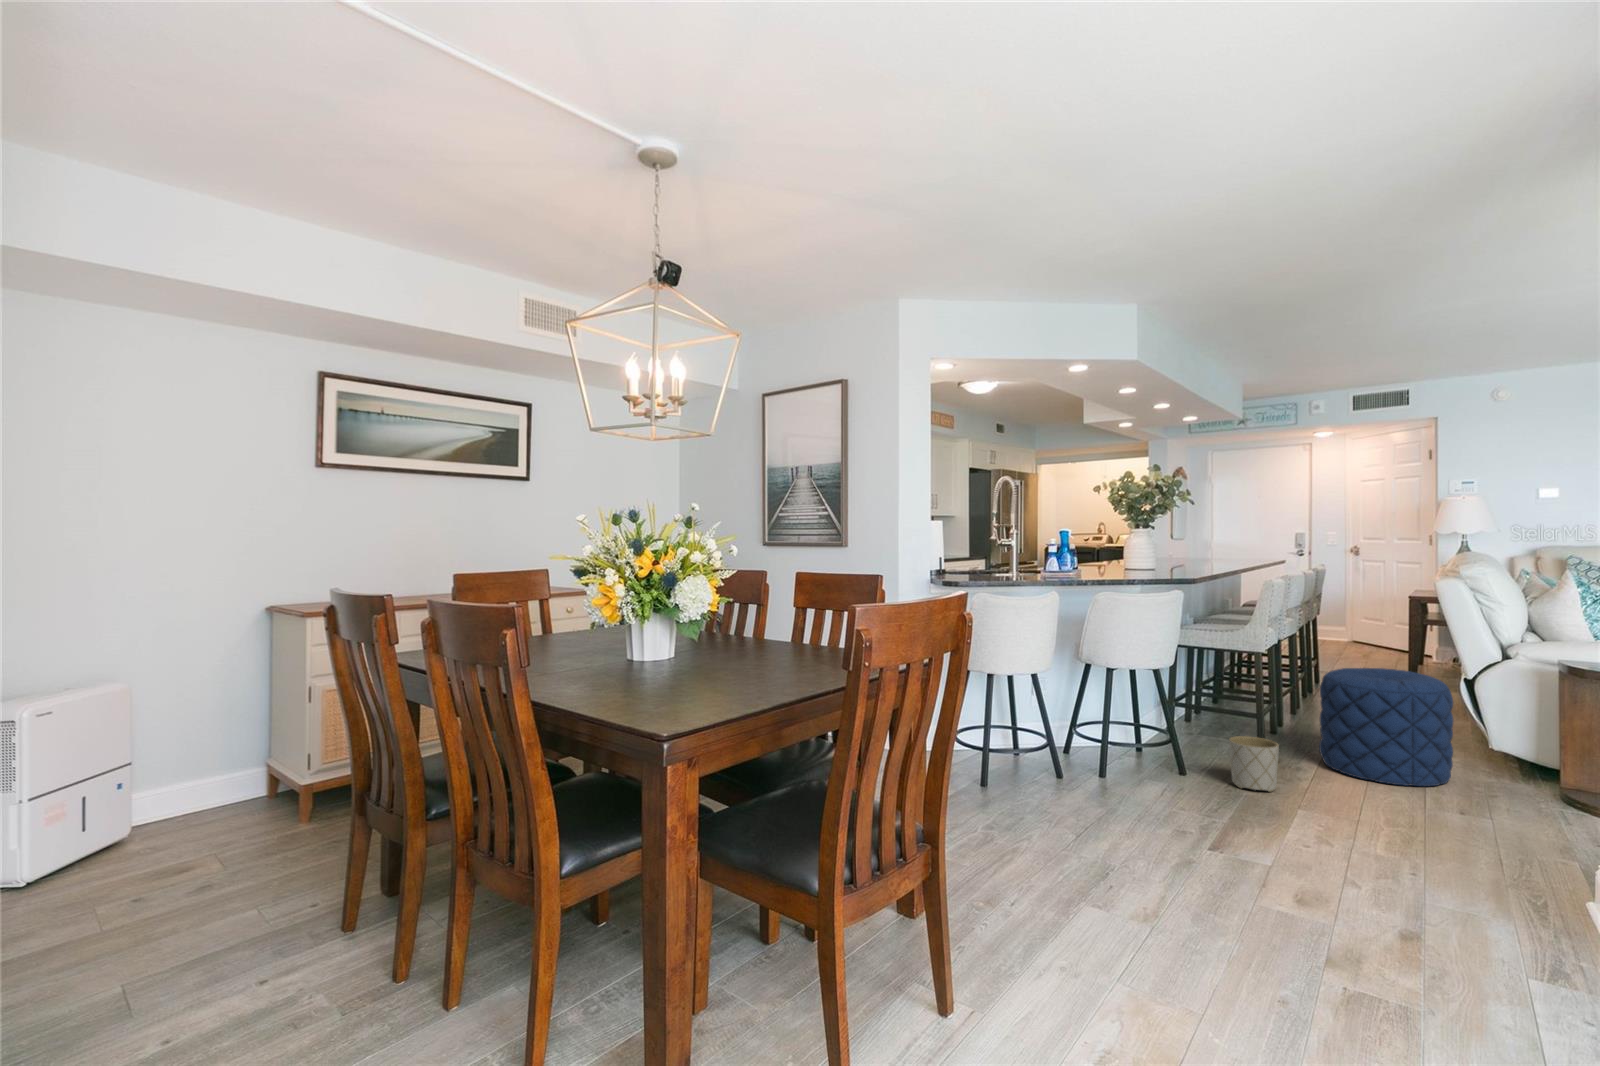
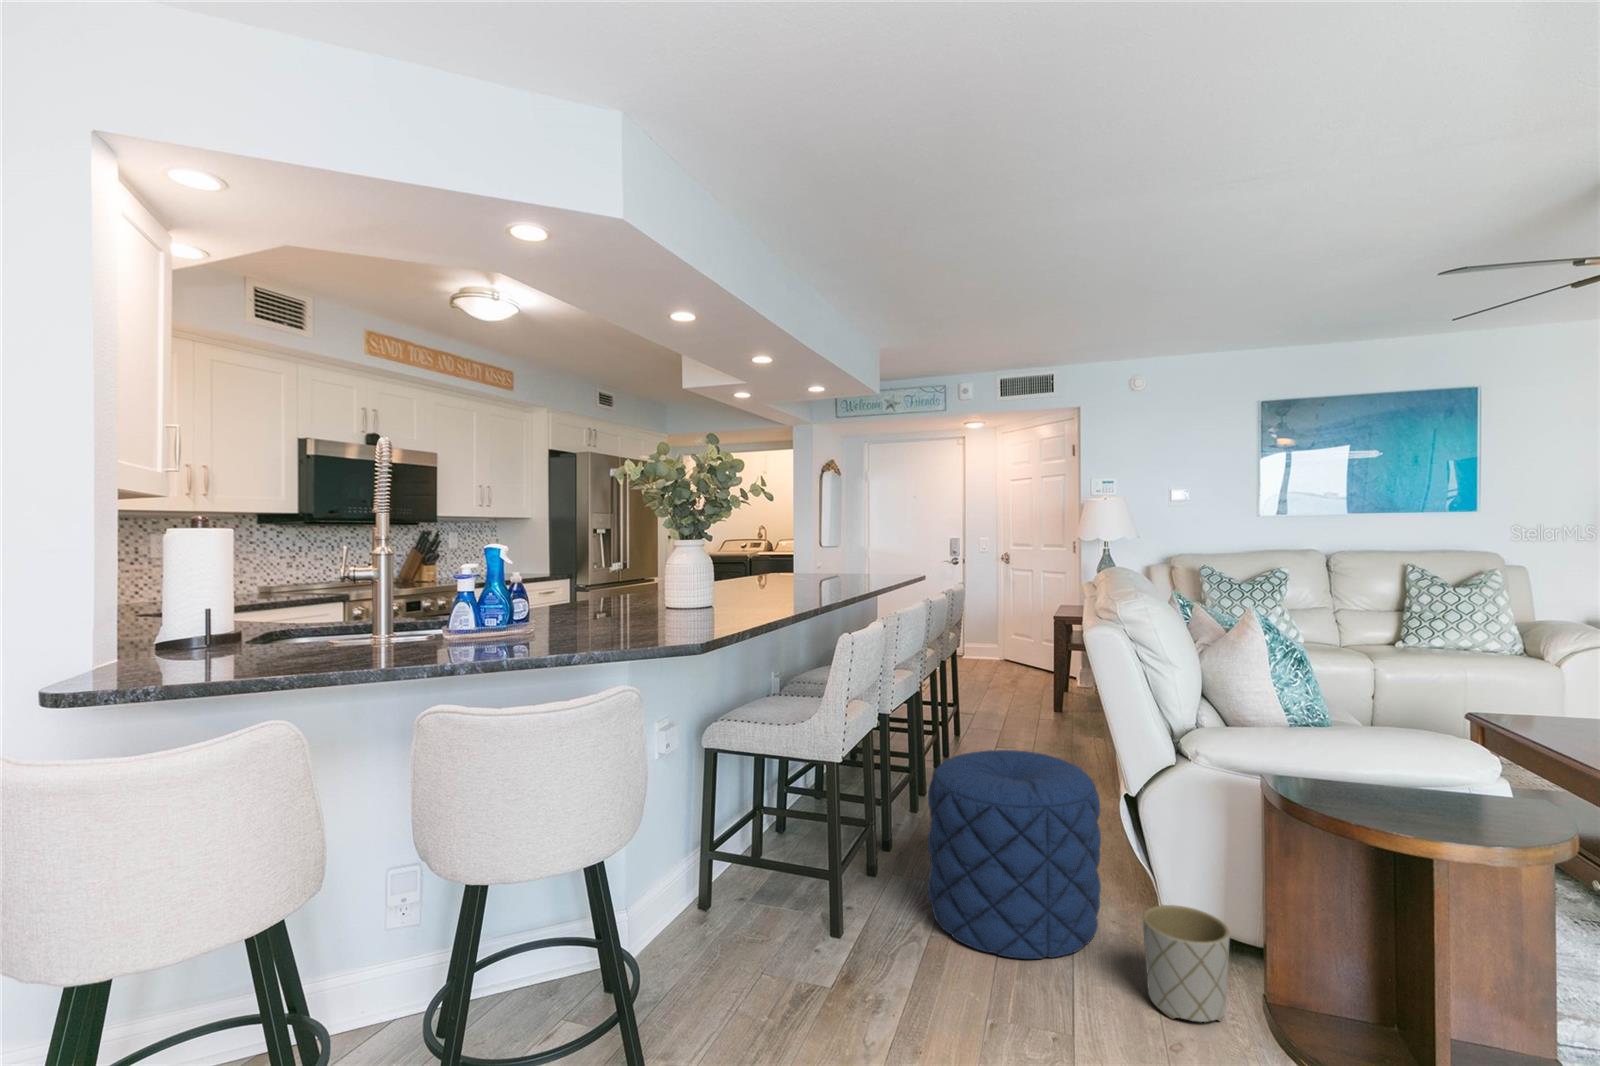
planter: present [1229,736,1279,792] -> present [1143,905,1230,1022]

